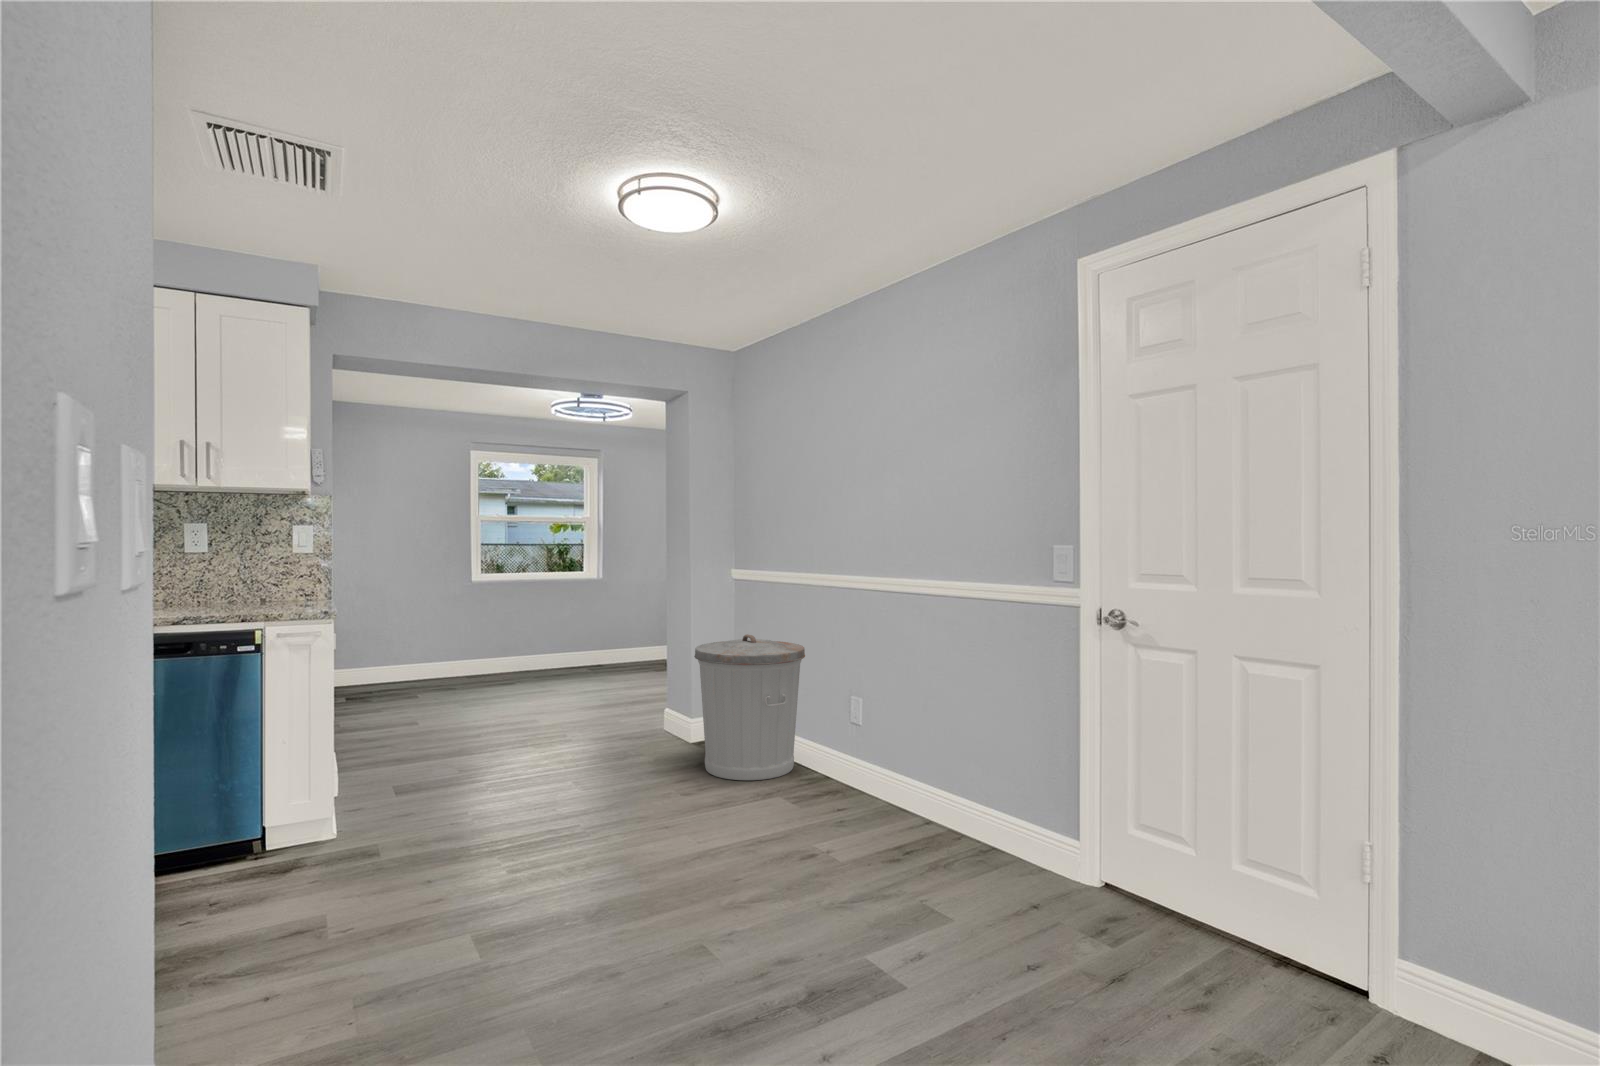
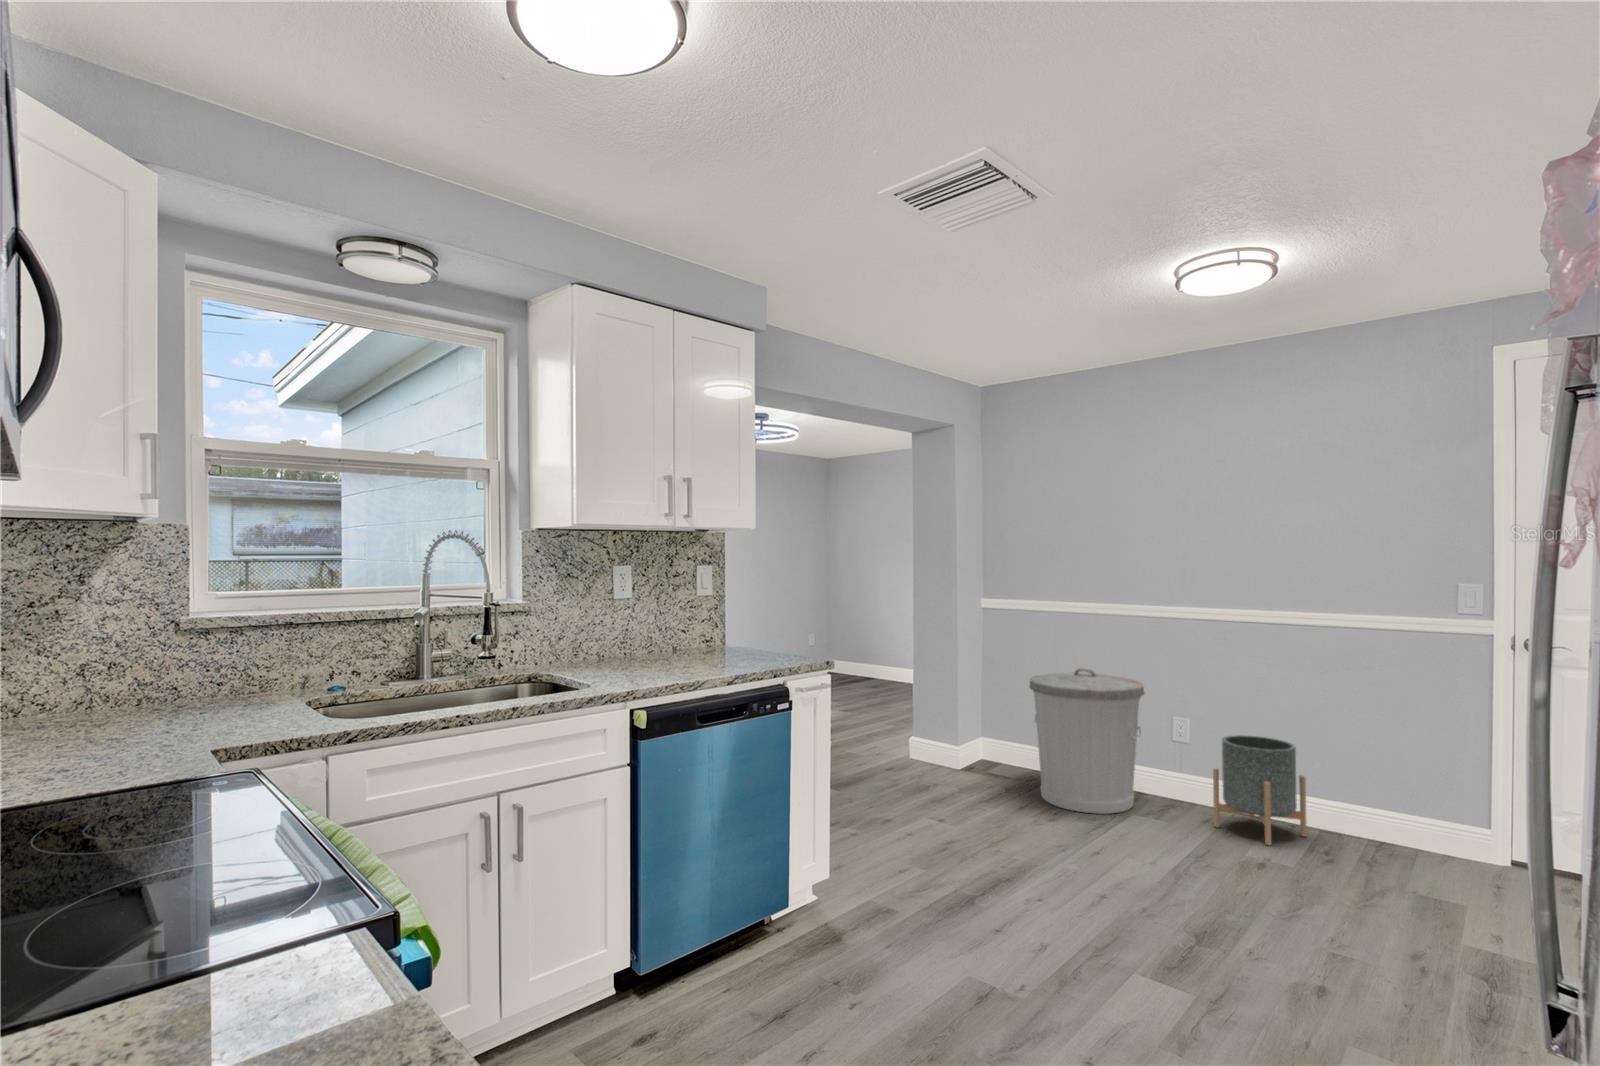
planter: none [821,707,898,820] -> present [1213,735,1307,845]

